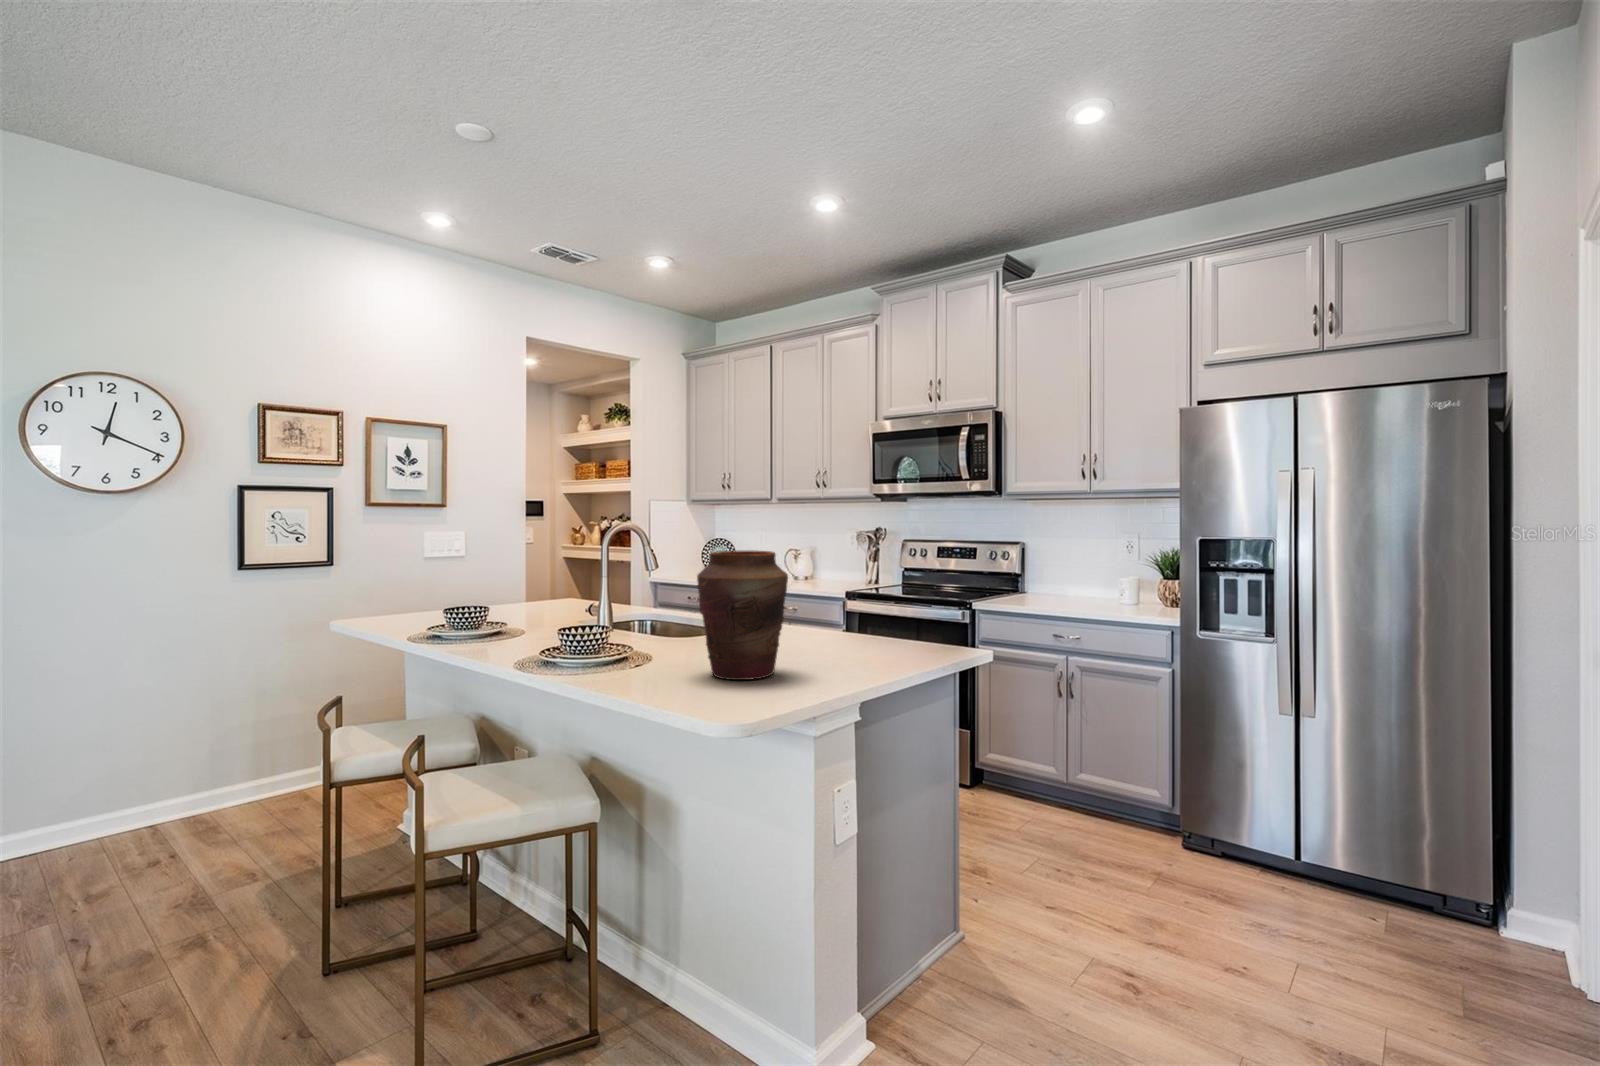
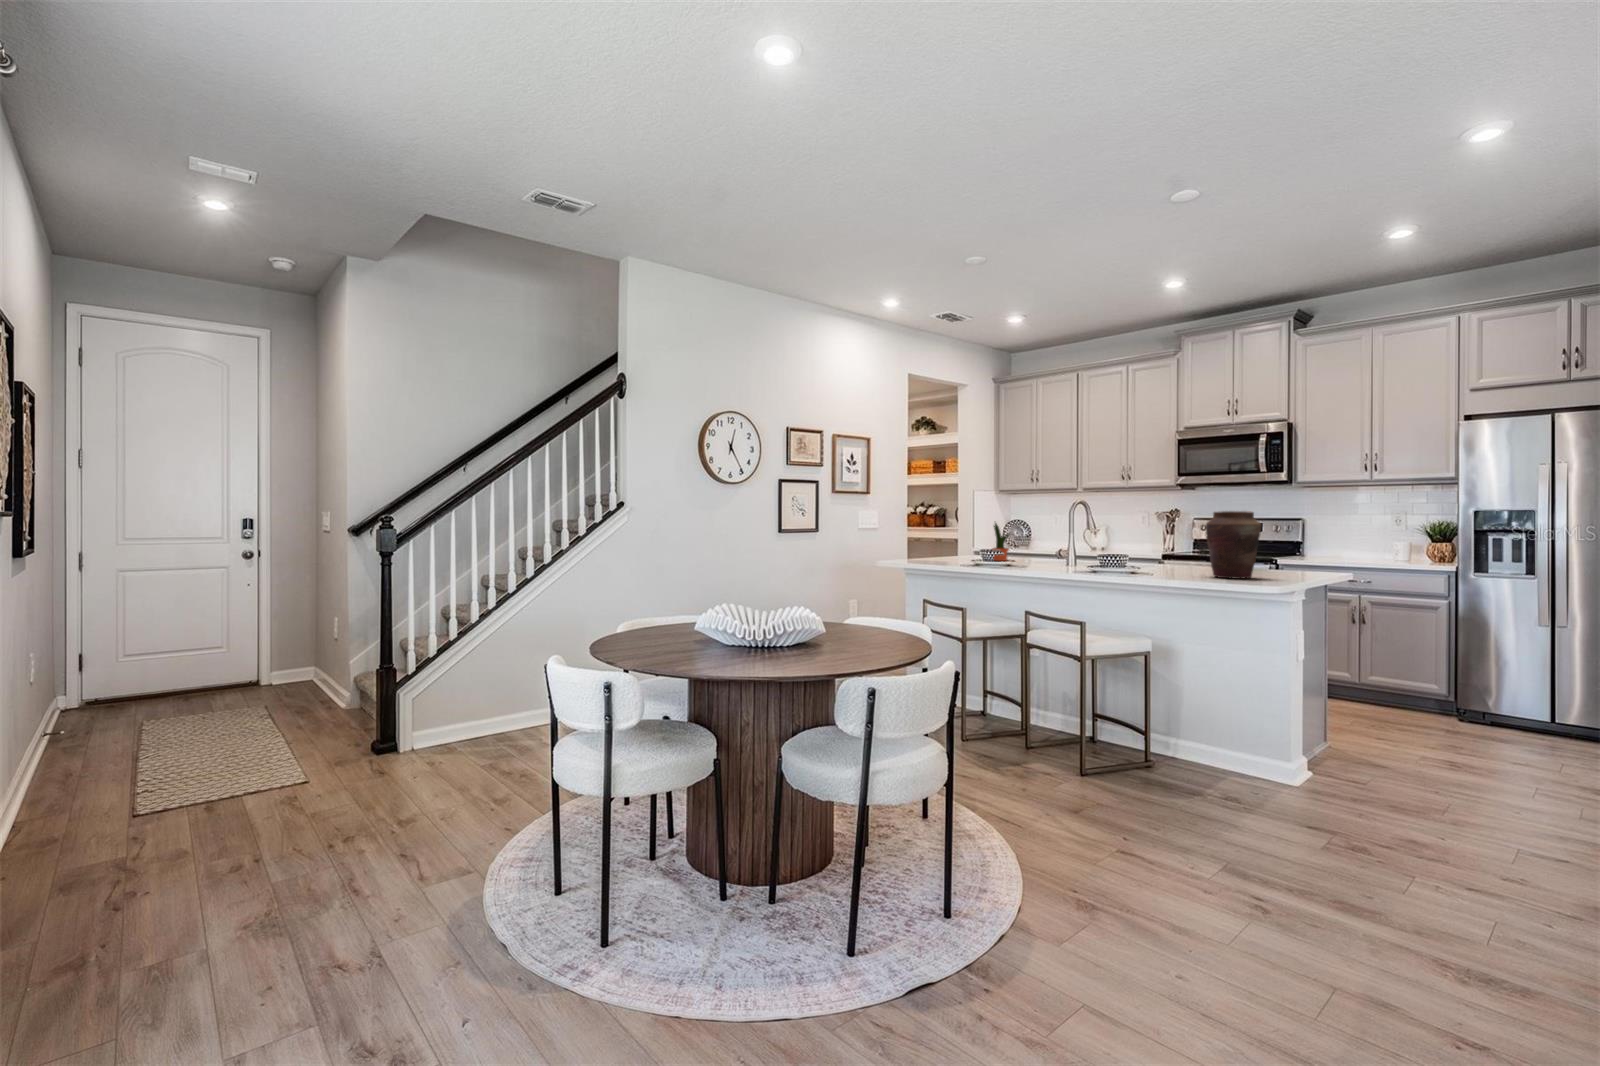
potted plant: none [534,552,565,614] -> present [993,523,1009,561]

